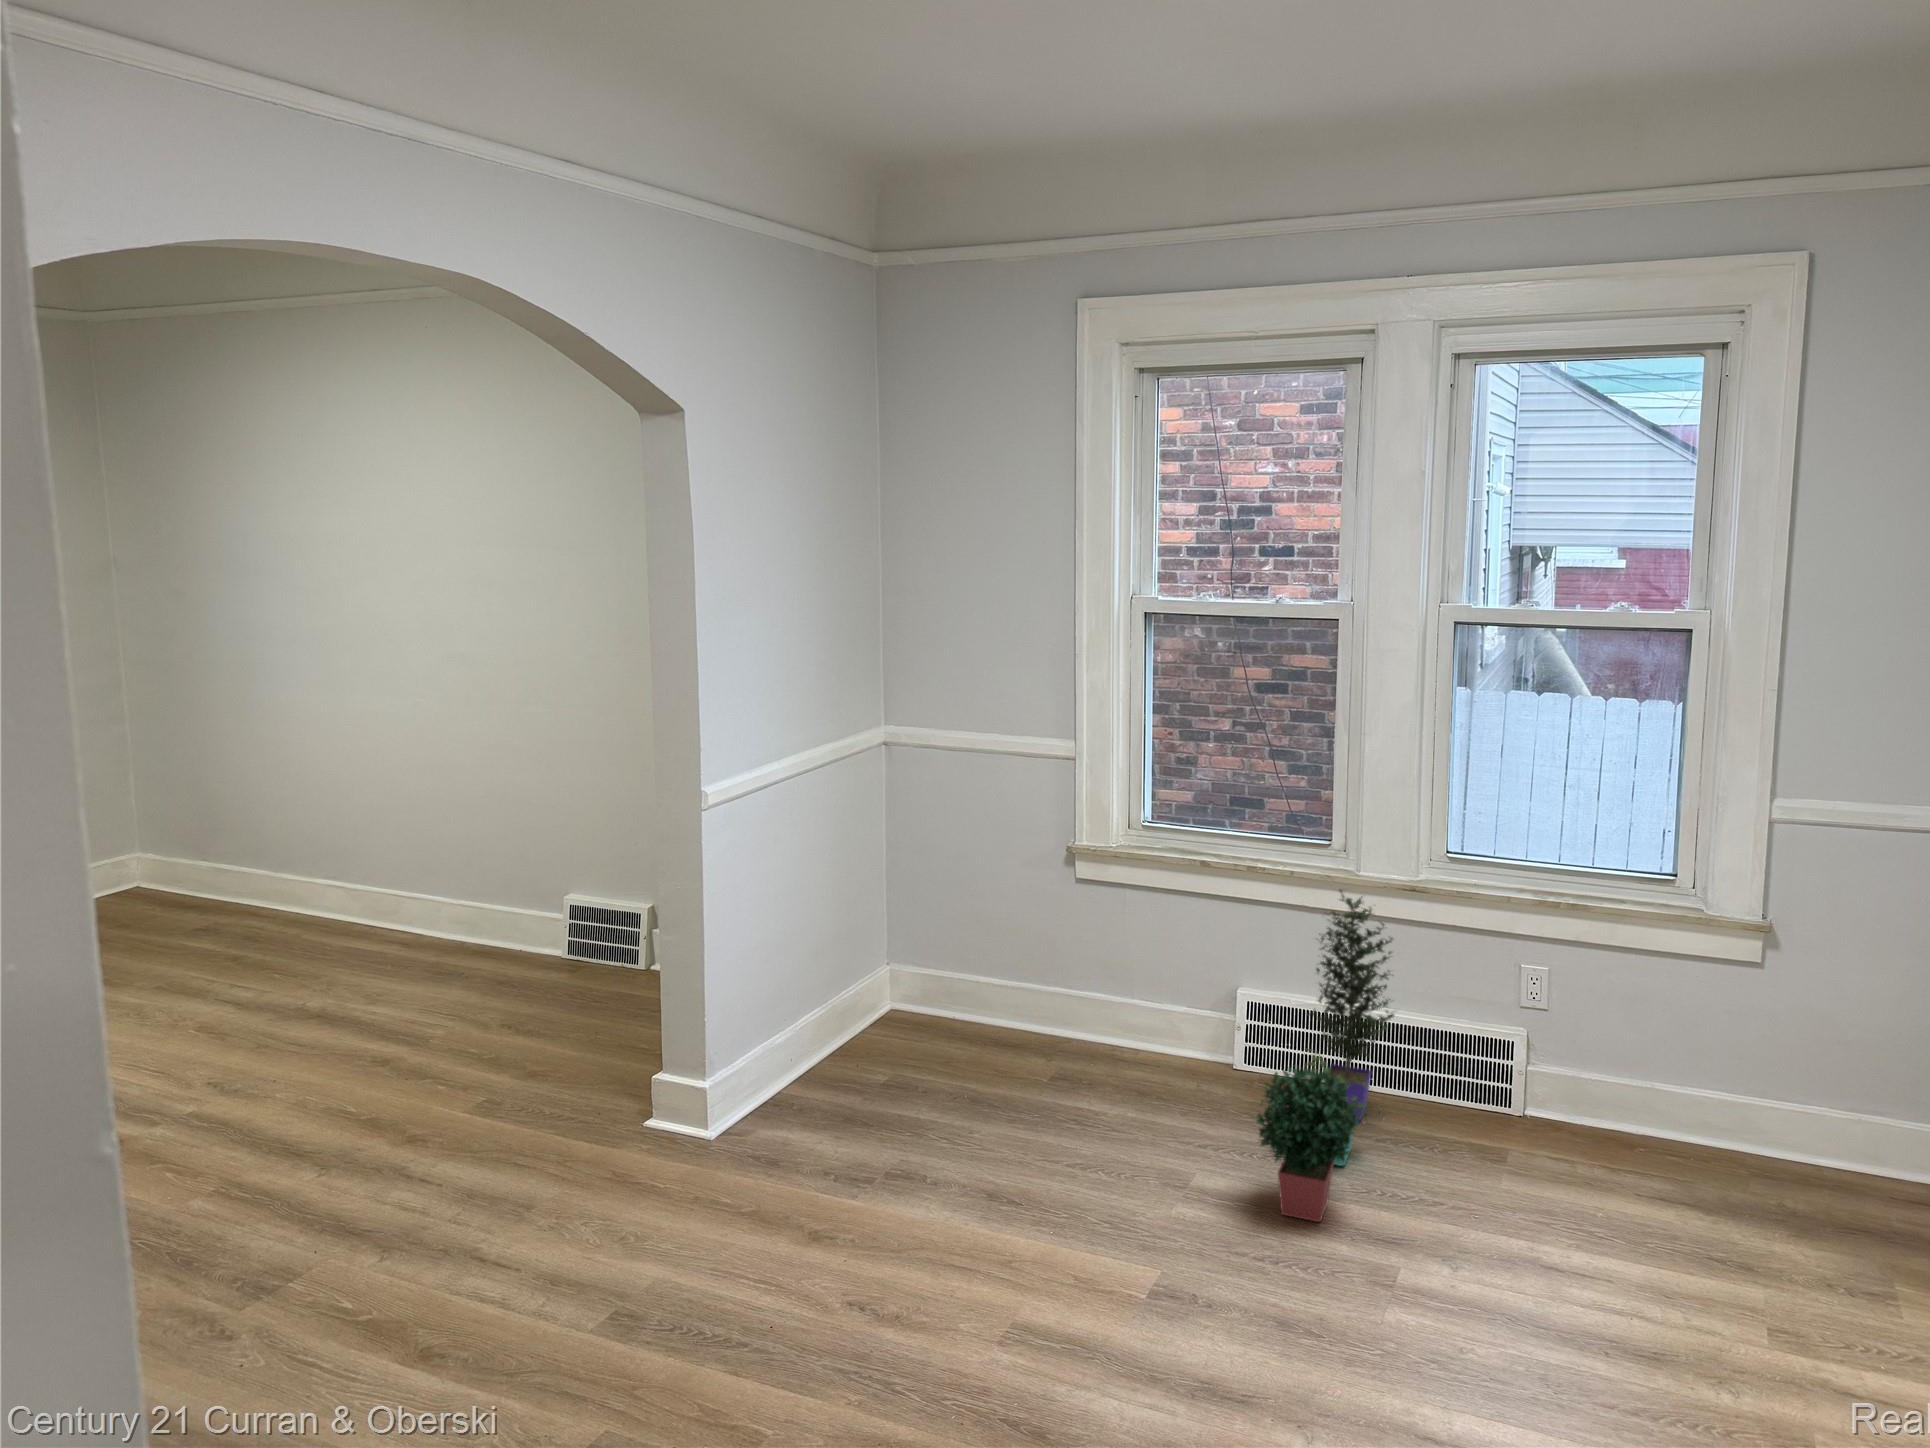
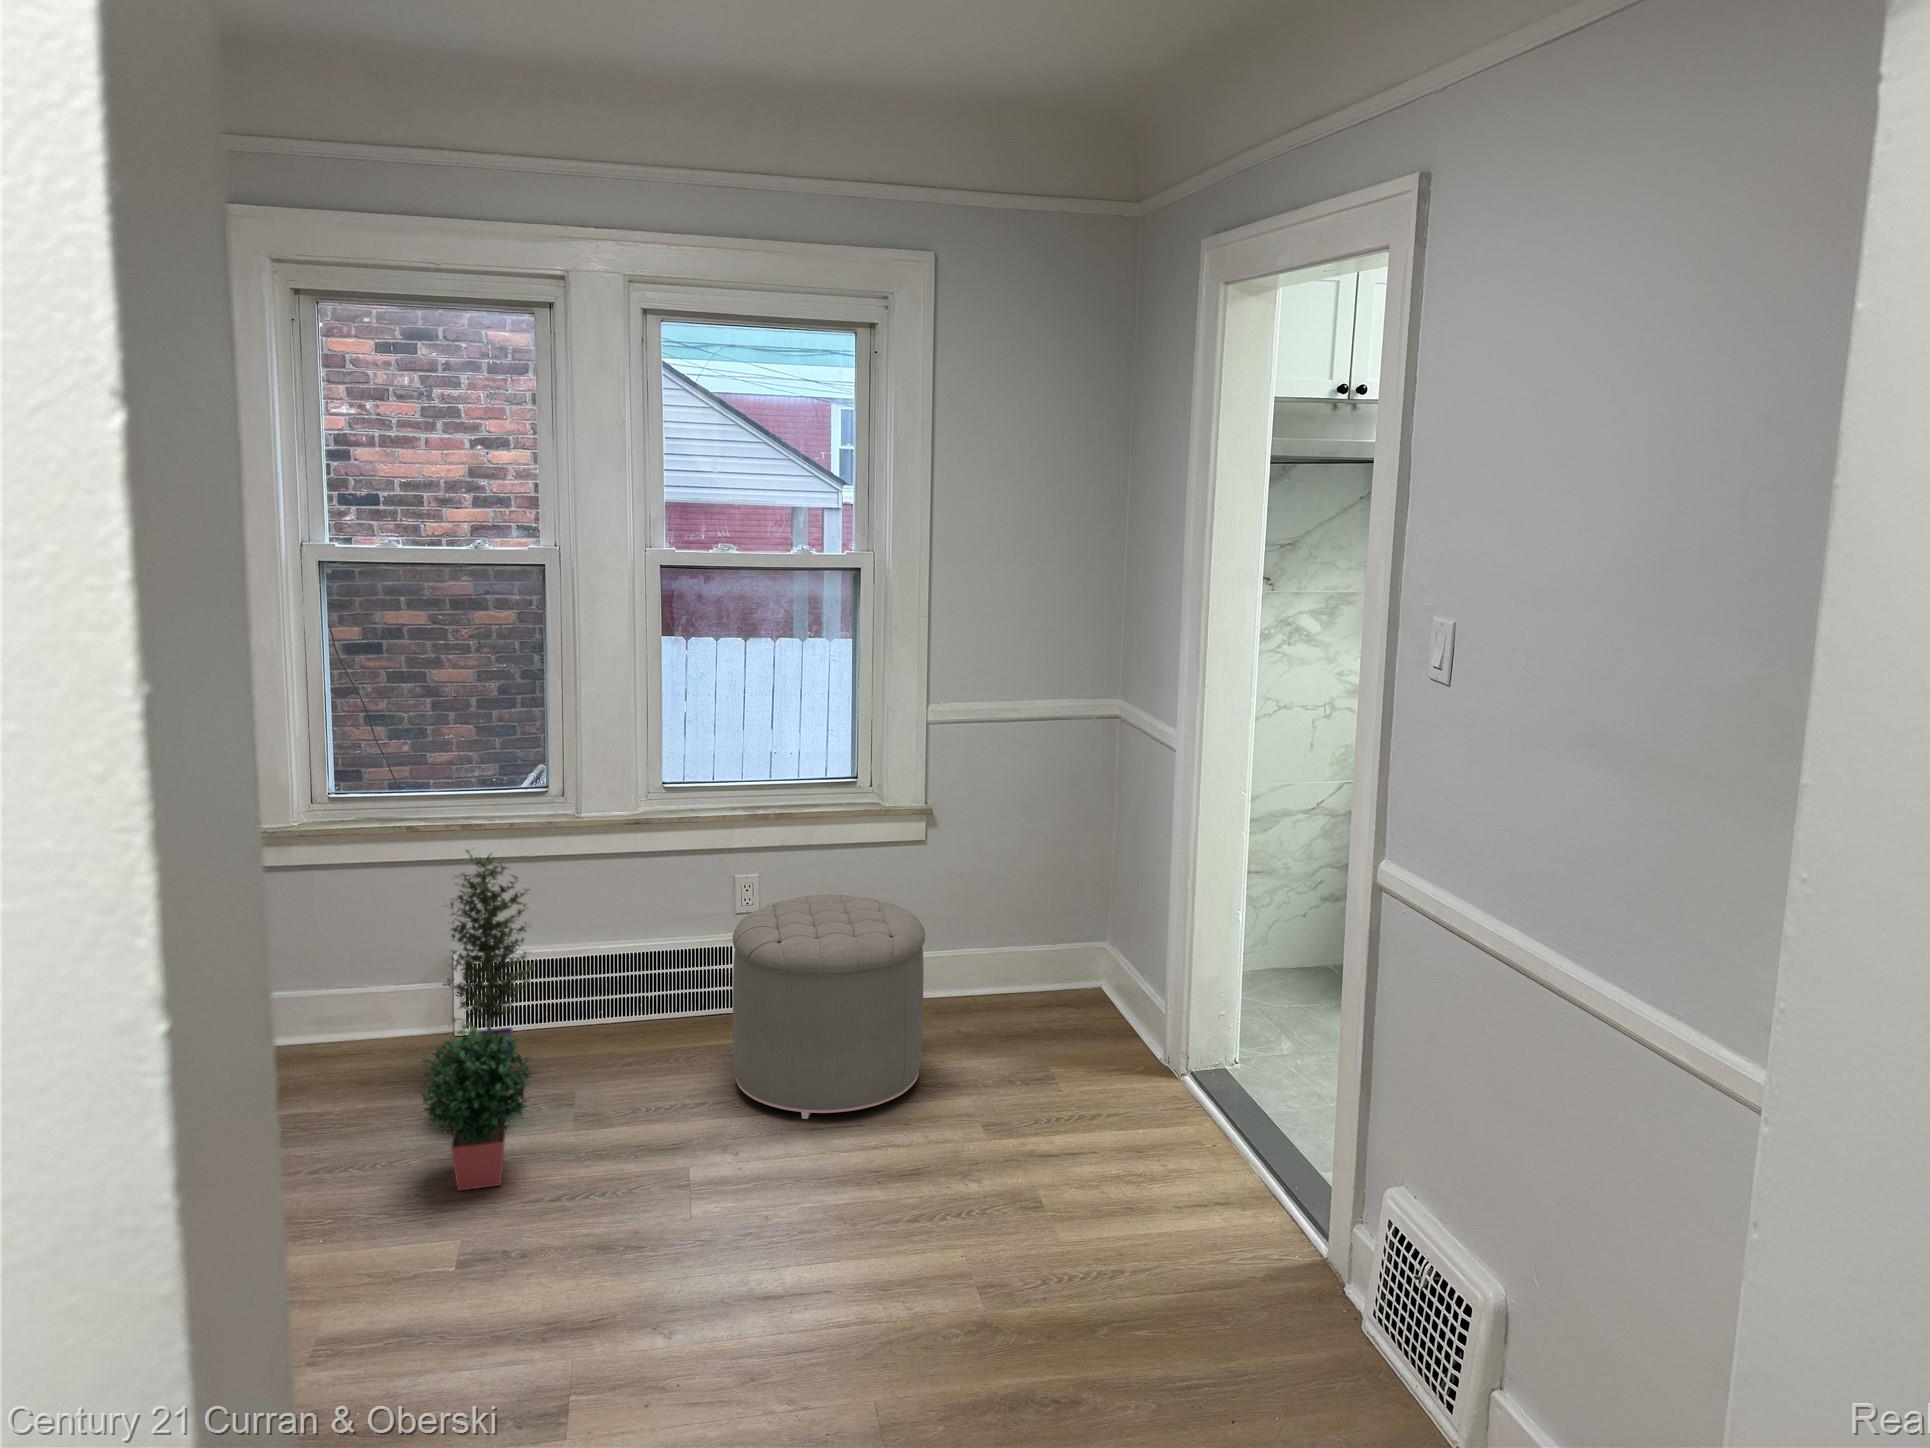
ottoman: none [1586,1004,1839,1271] -> present [733,895,925,1119]

